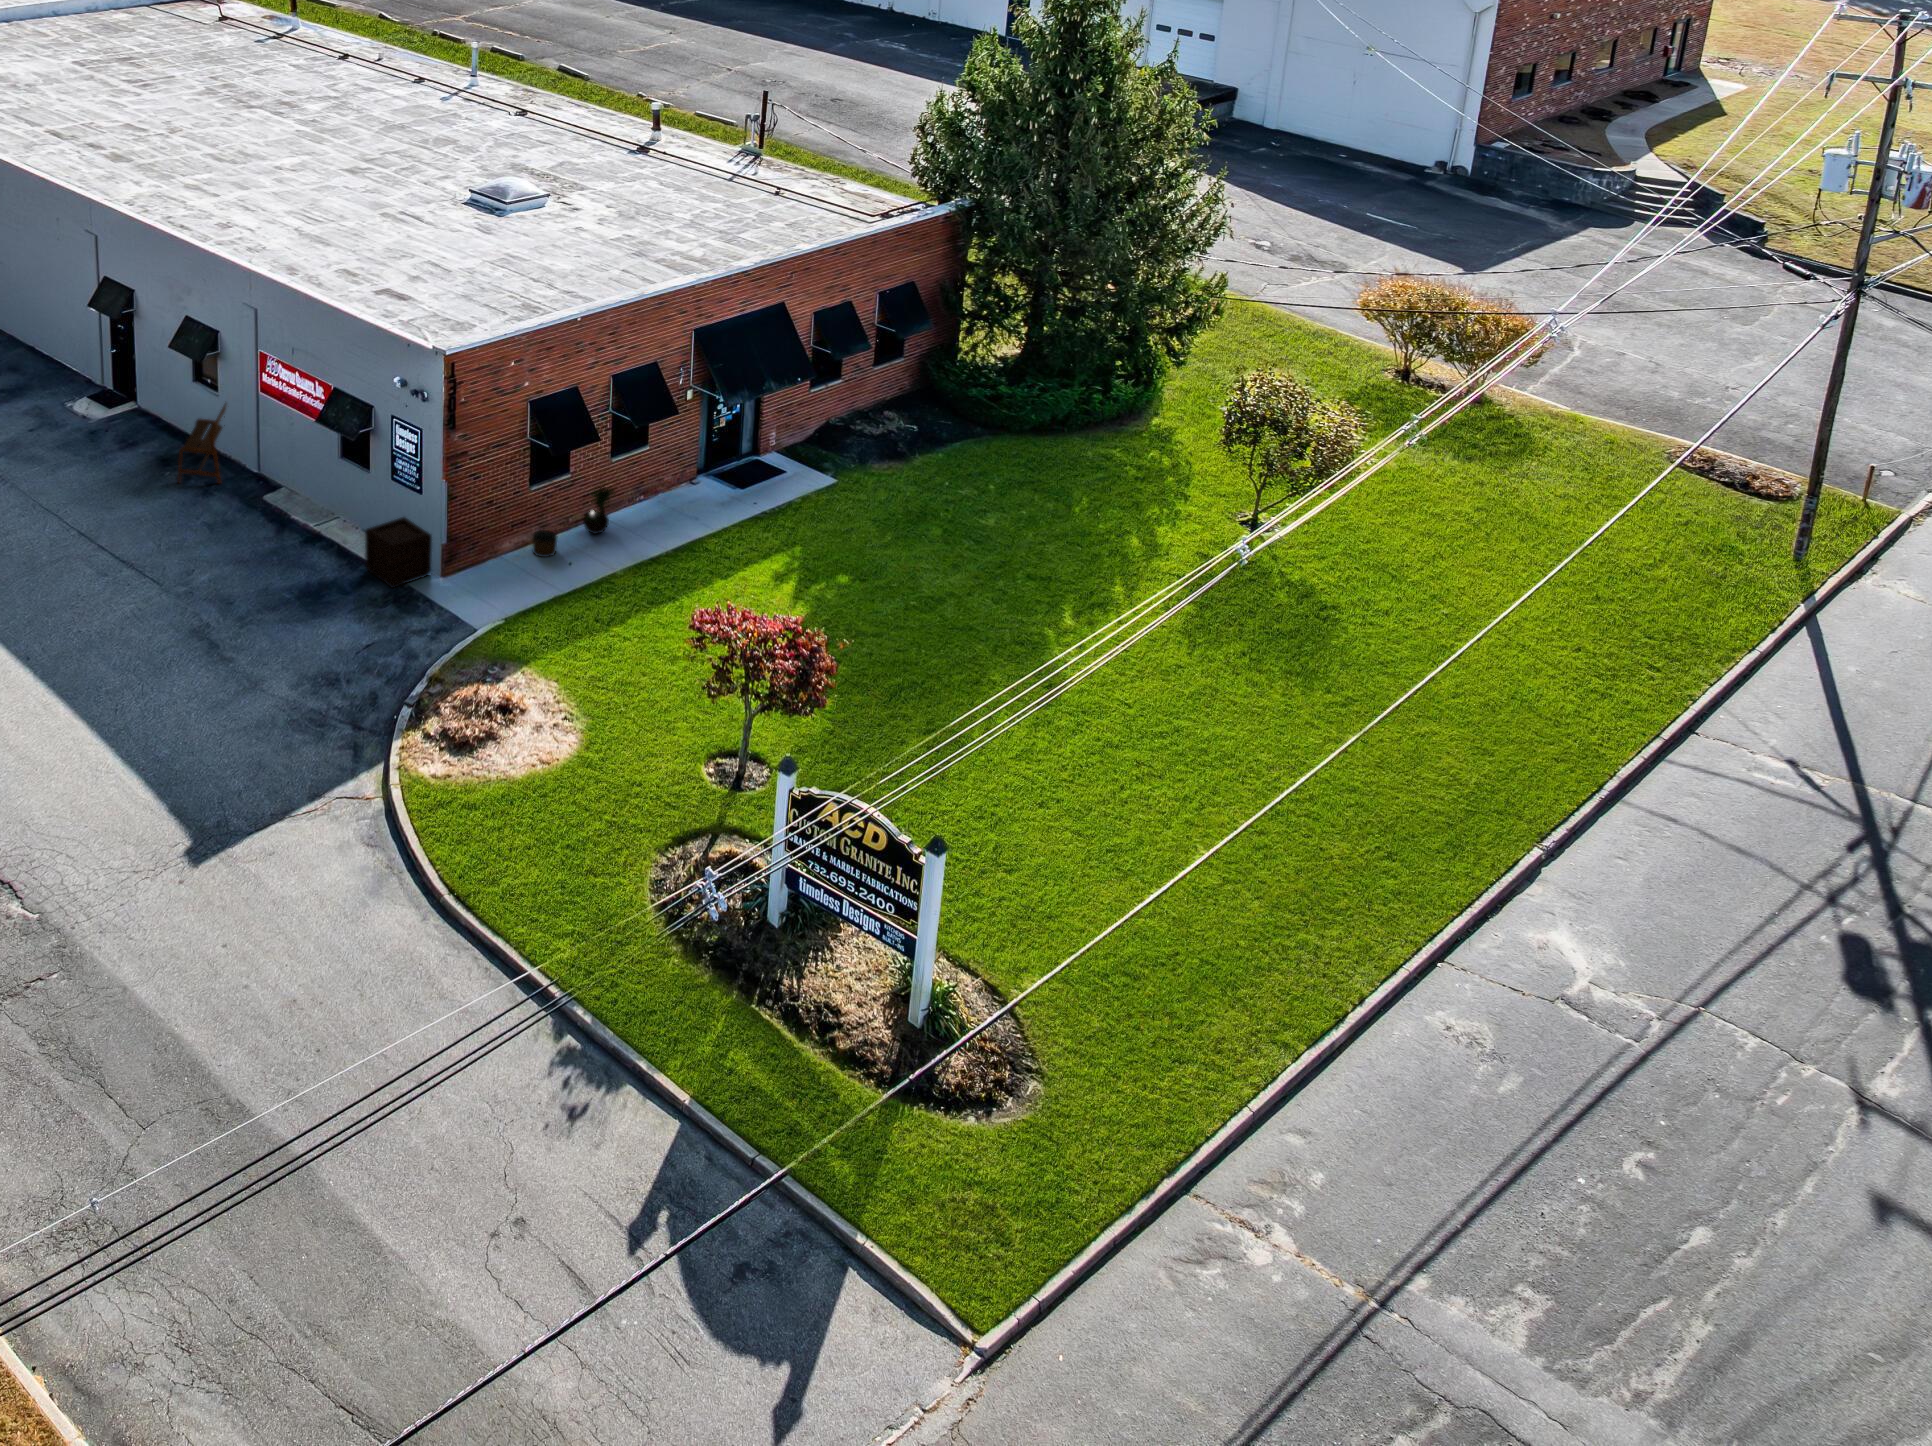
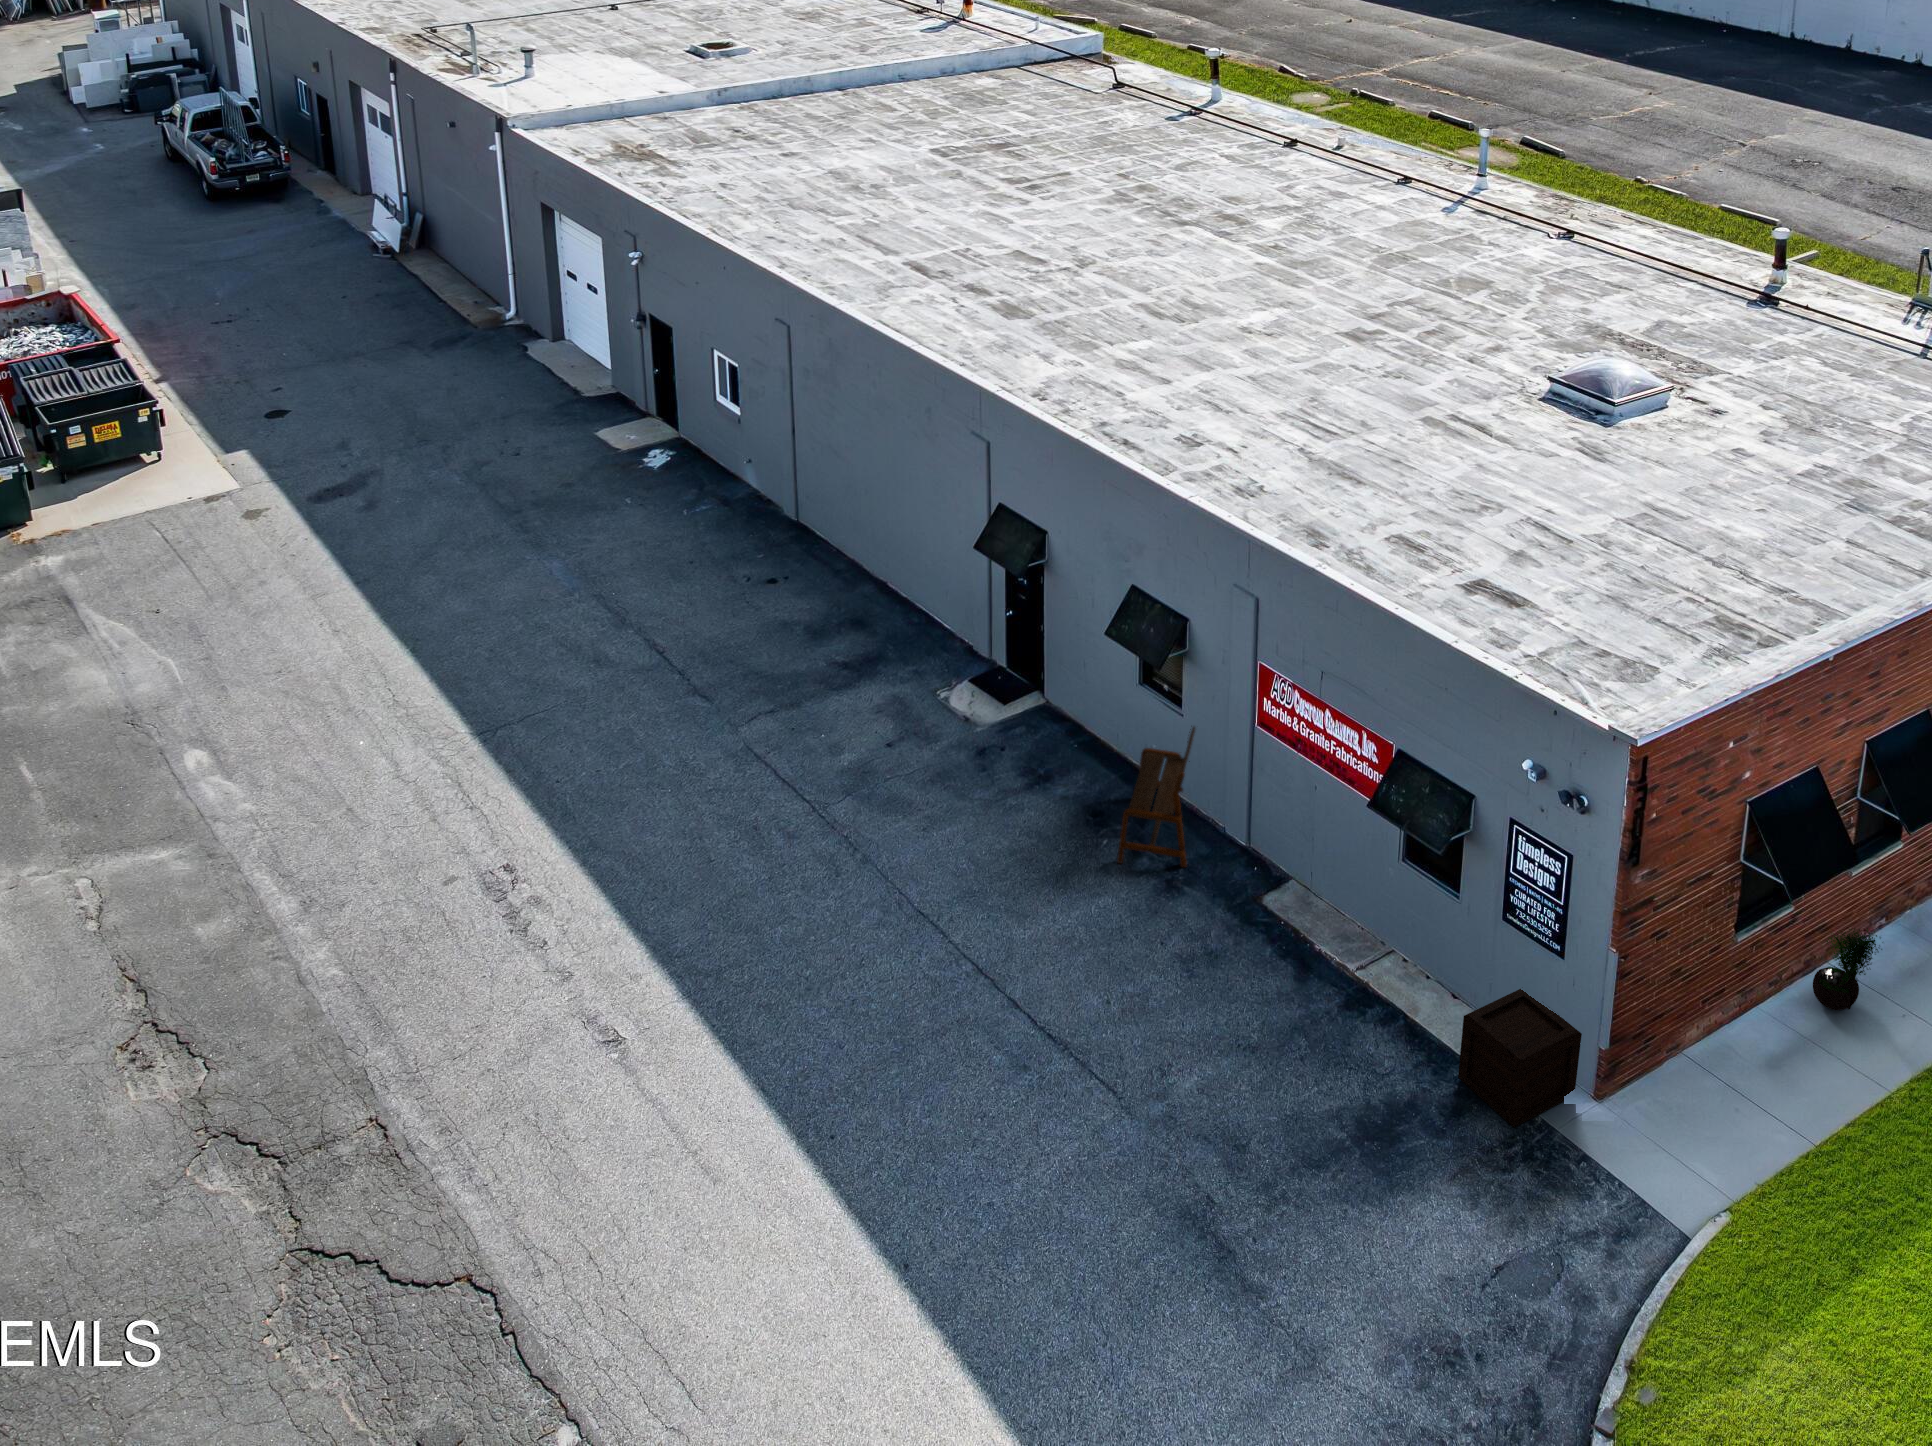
bucket: present [532,530,557,557] -> none [1736,1003,1783,1061]

